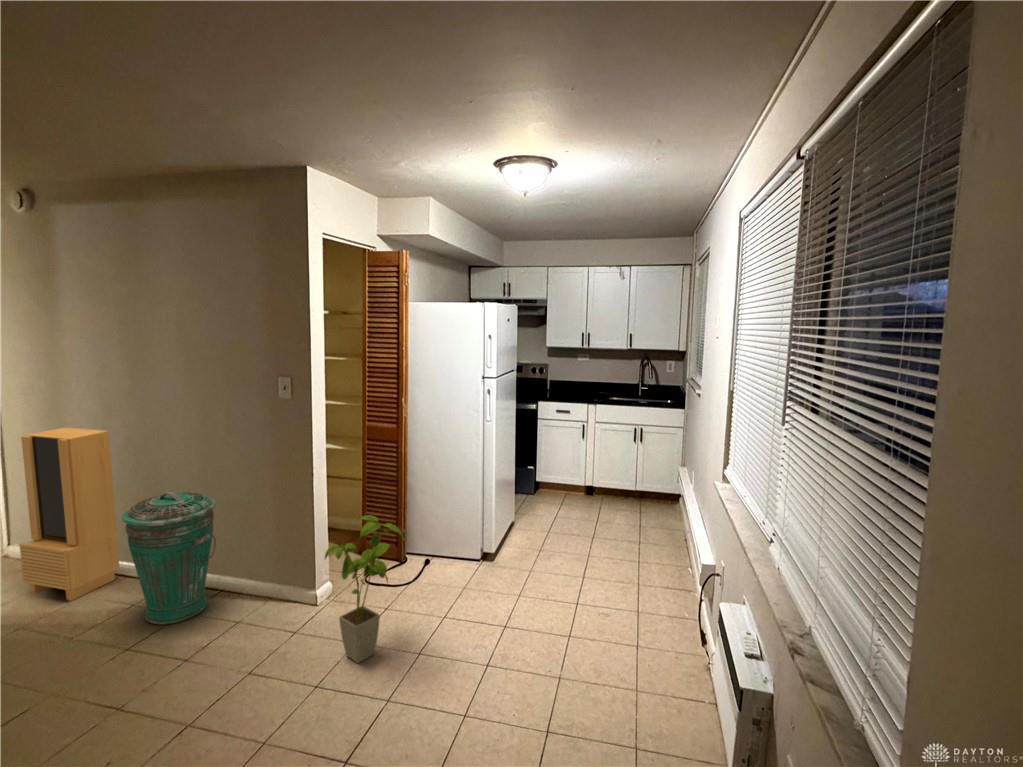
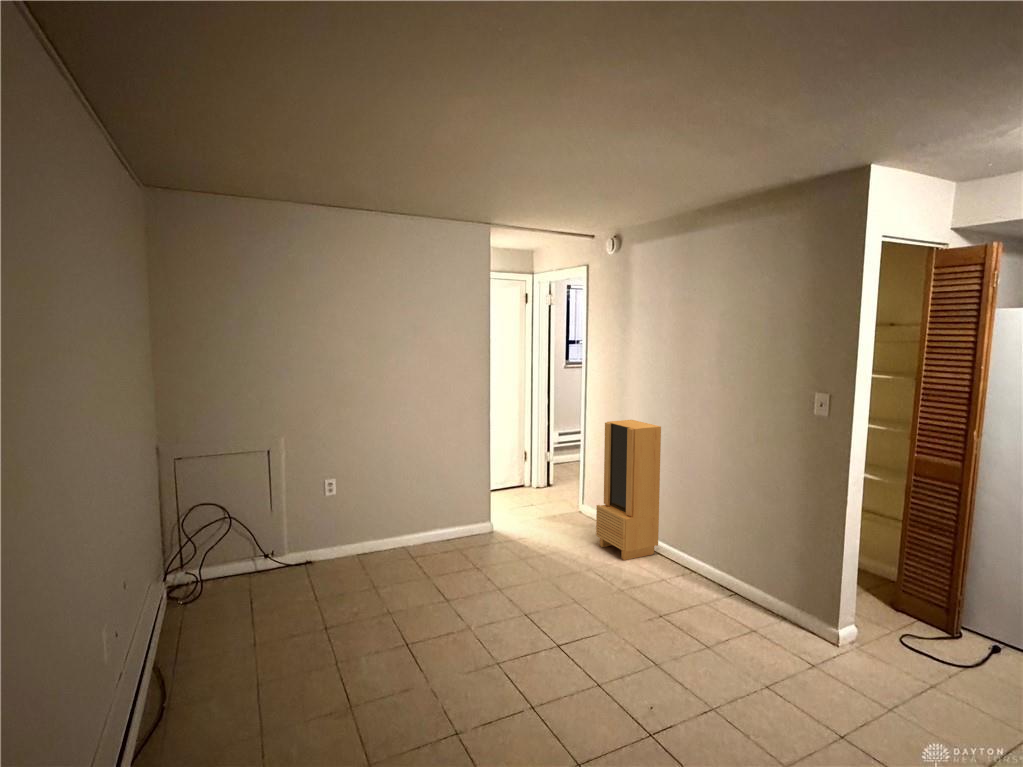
trash can: present [122,492,216,624] -> none [667,487,742,607]
house plant: present [325,515,403,663] -> none [851,557,959,722]

